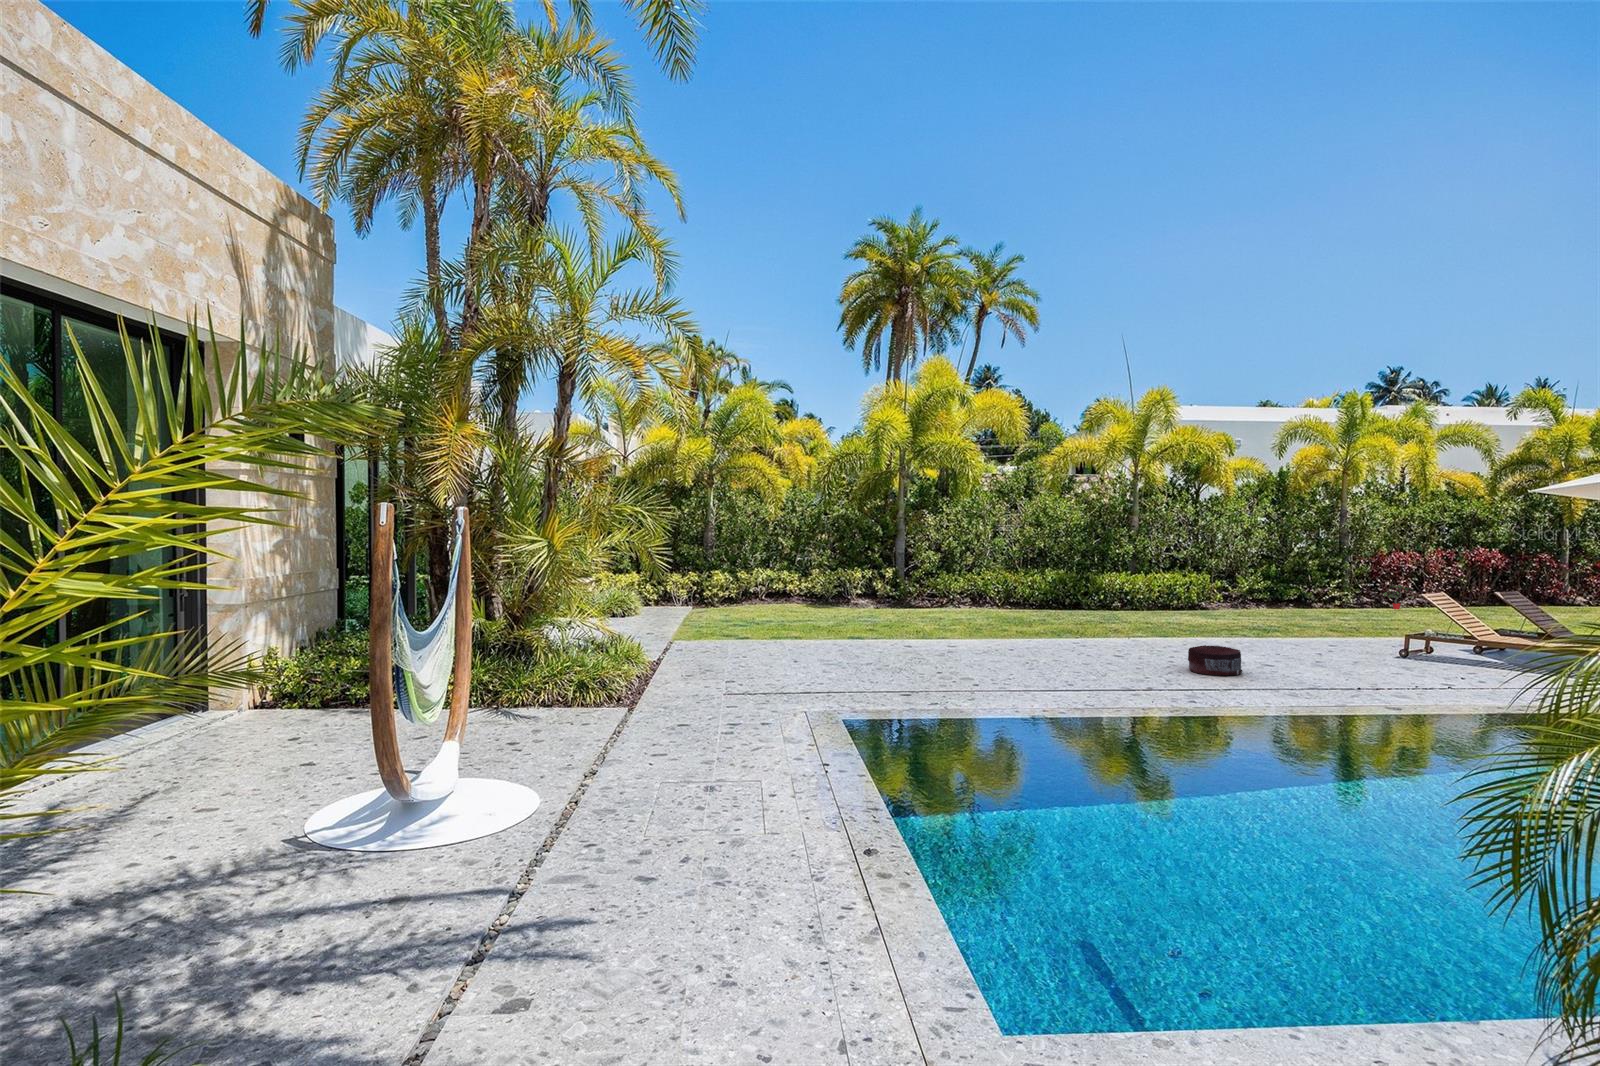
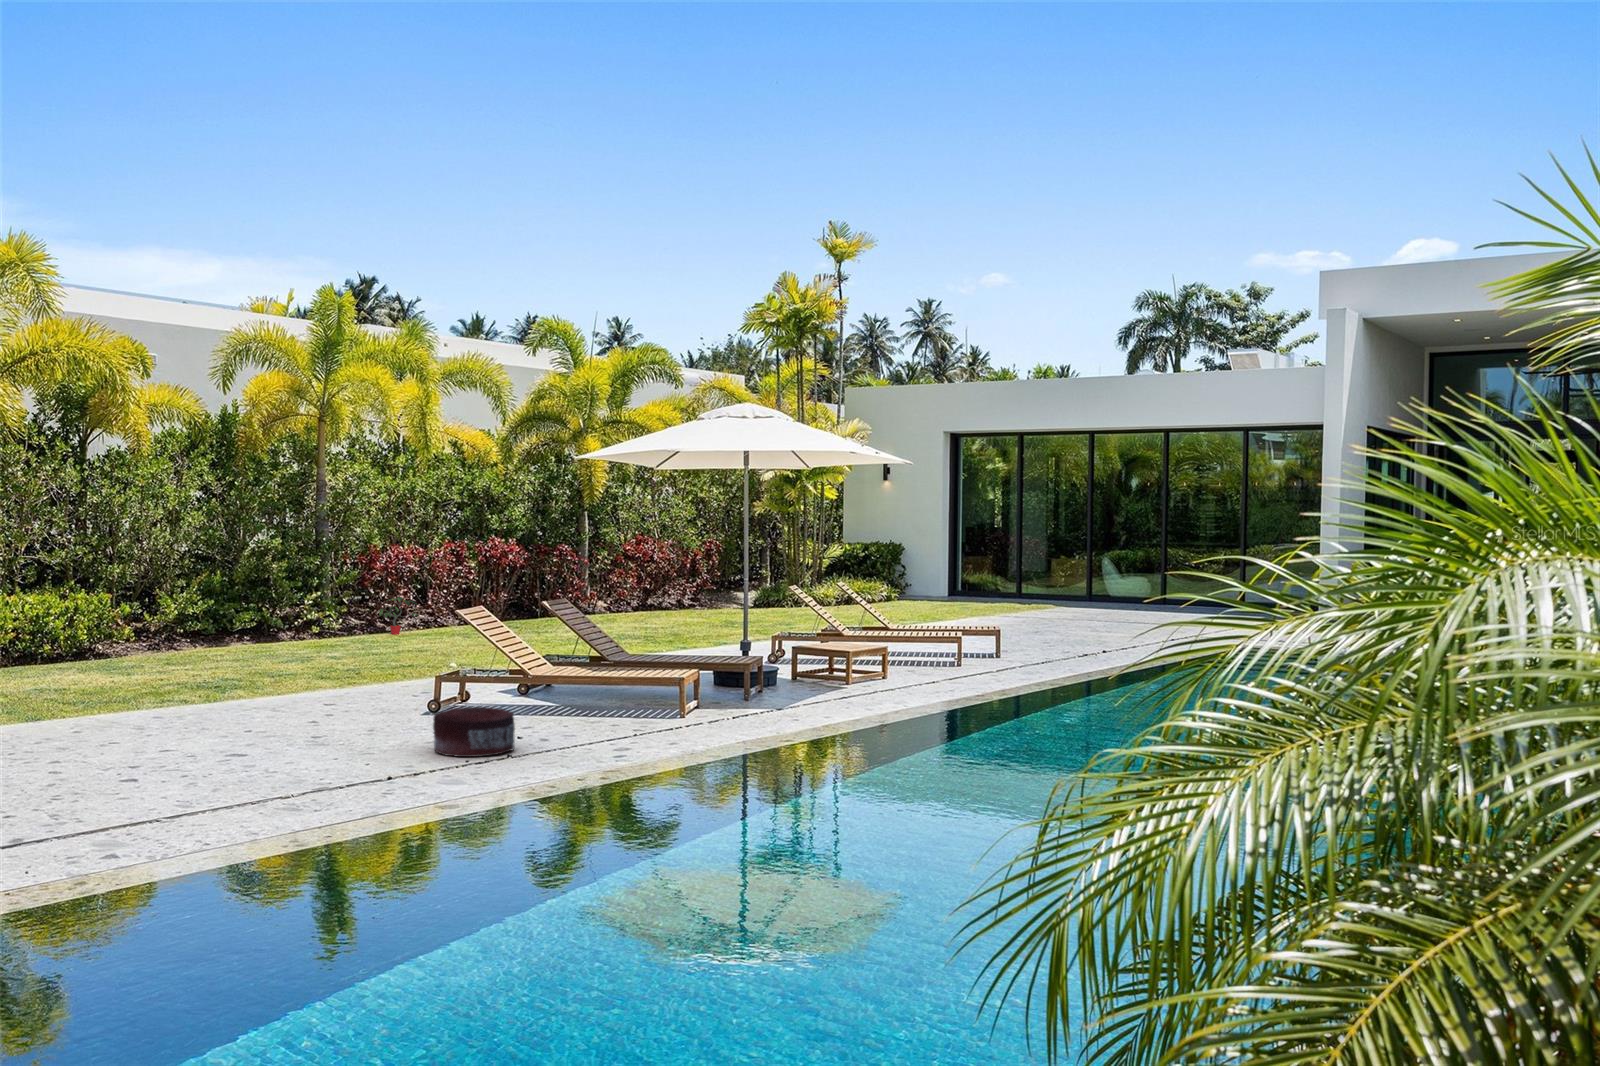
pouf: present [1188,645,1242,676] -> present [433,707,515,757]

